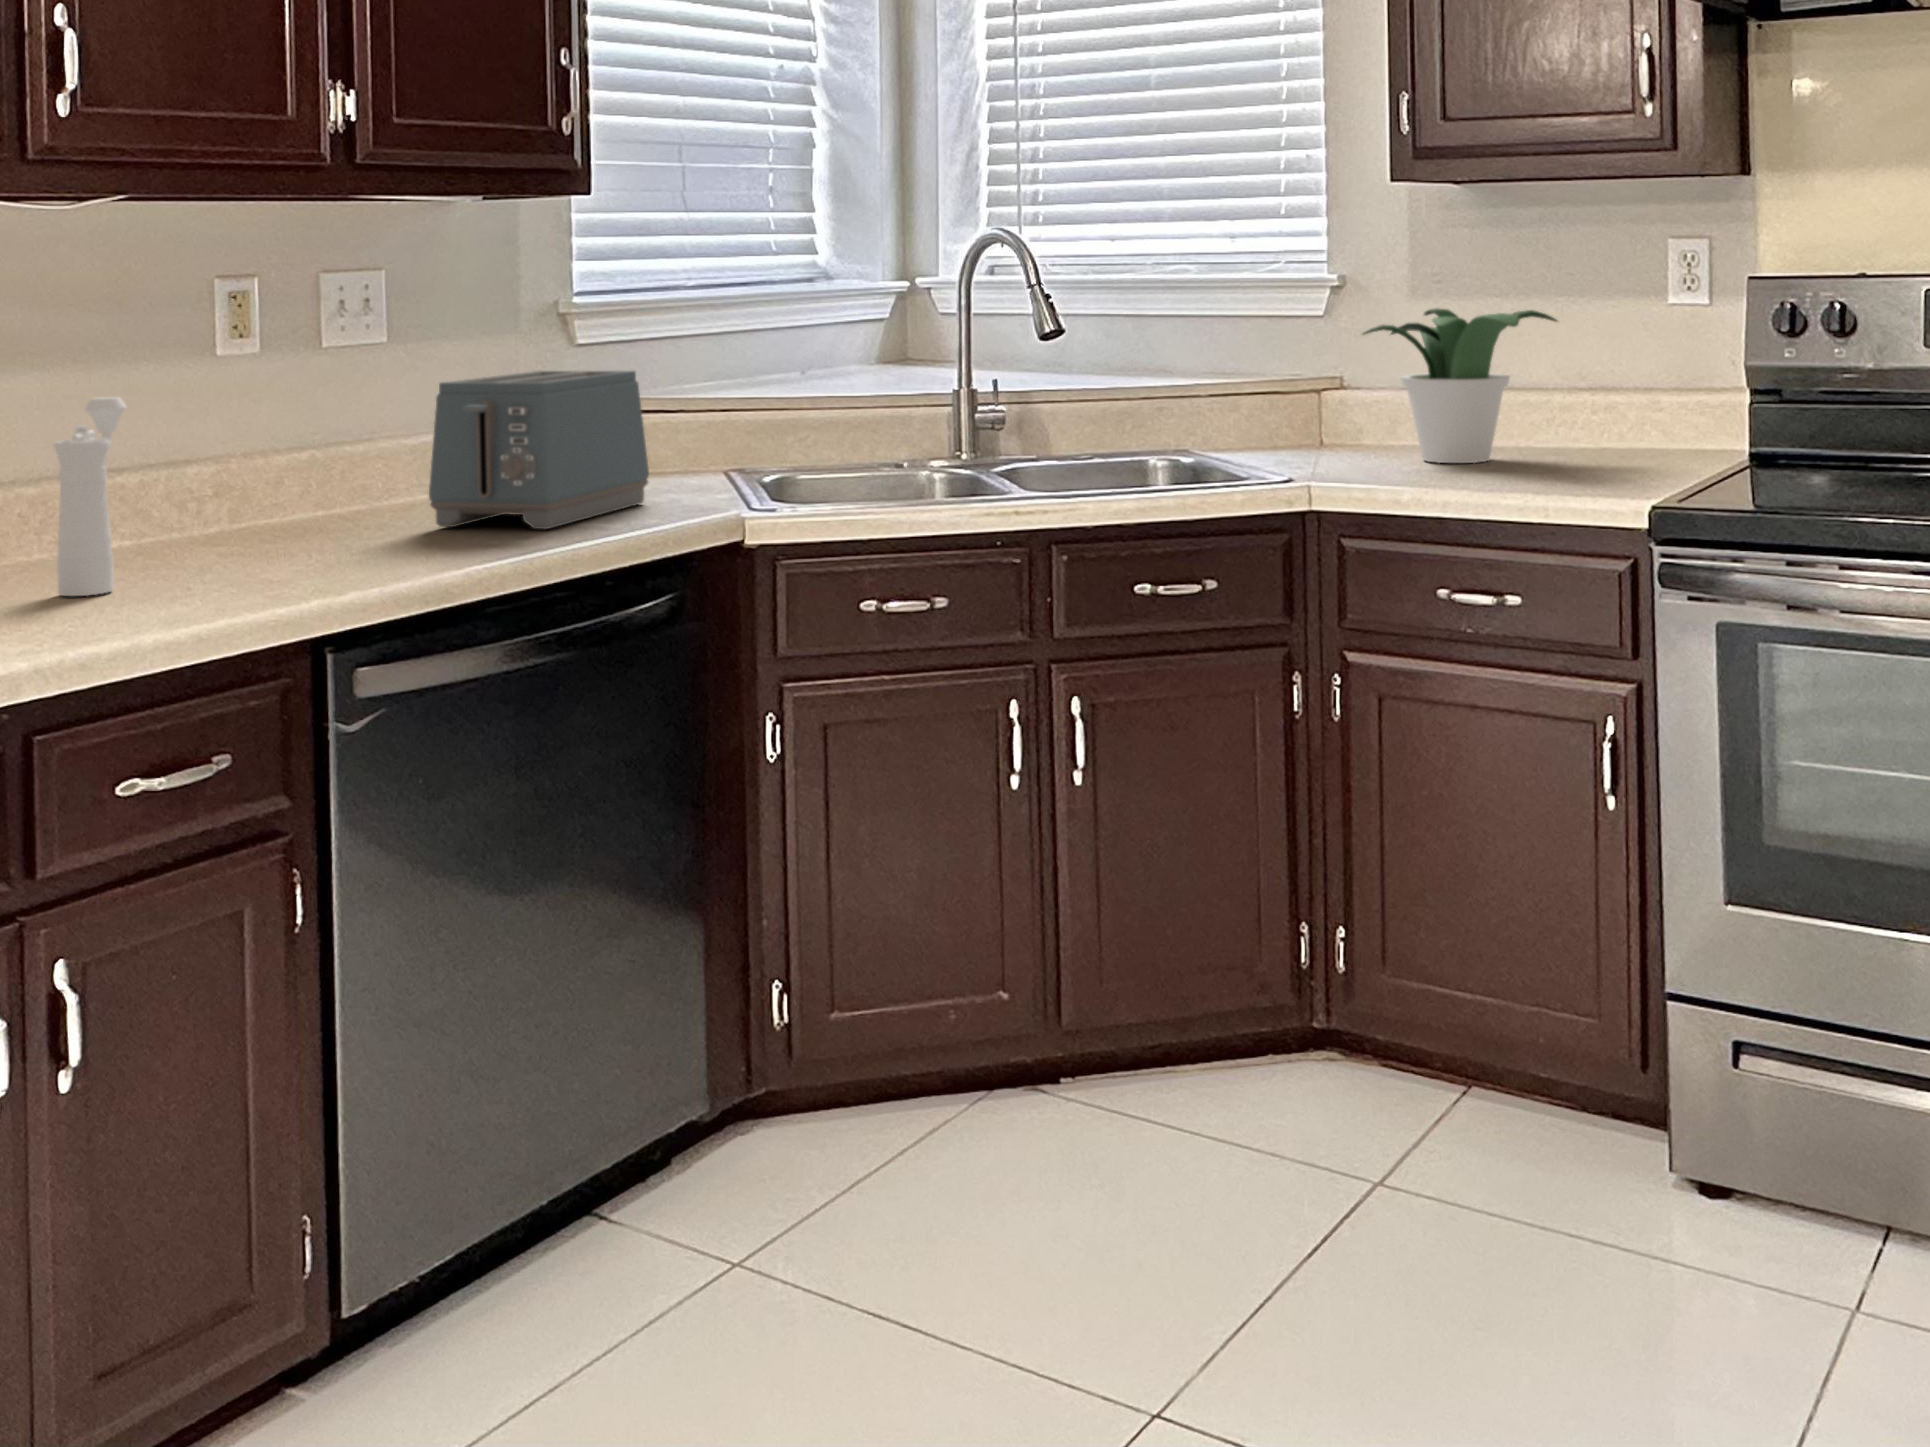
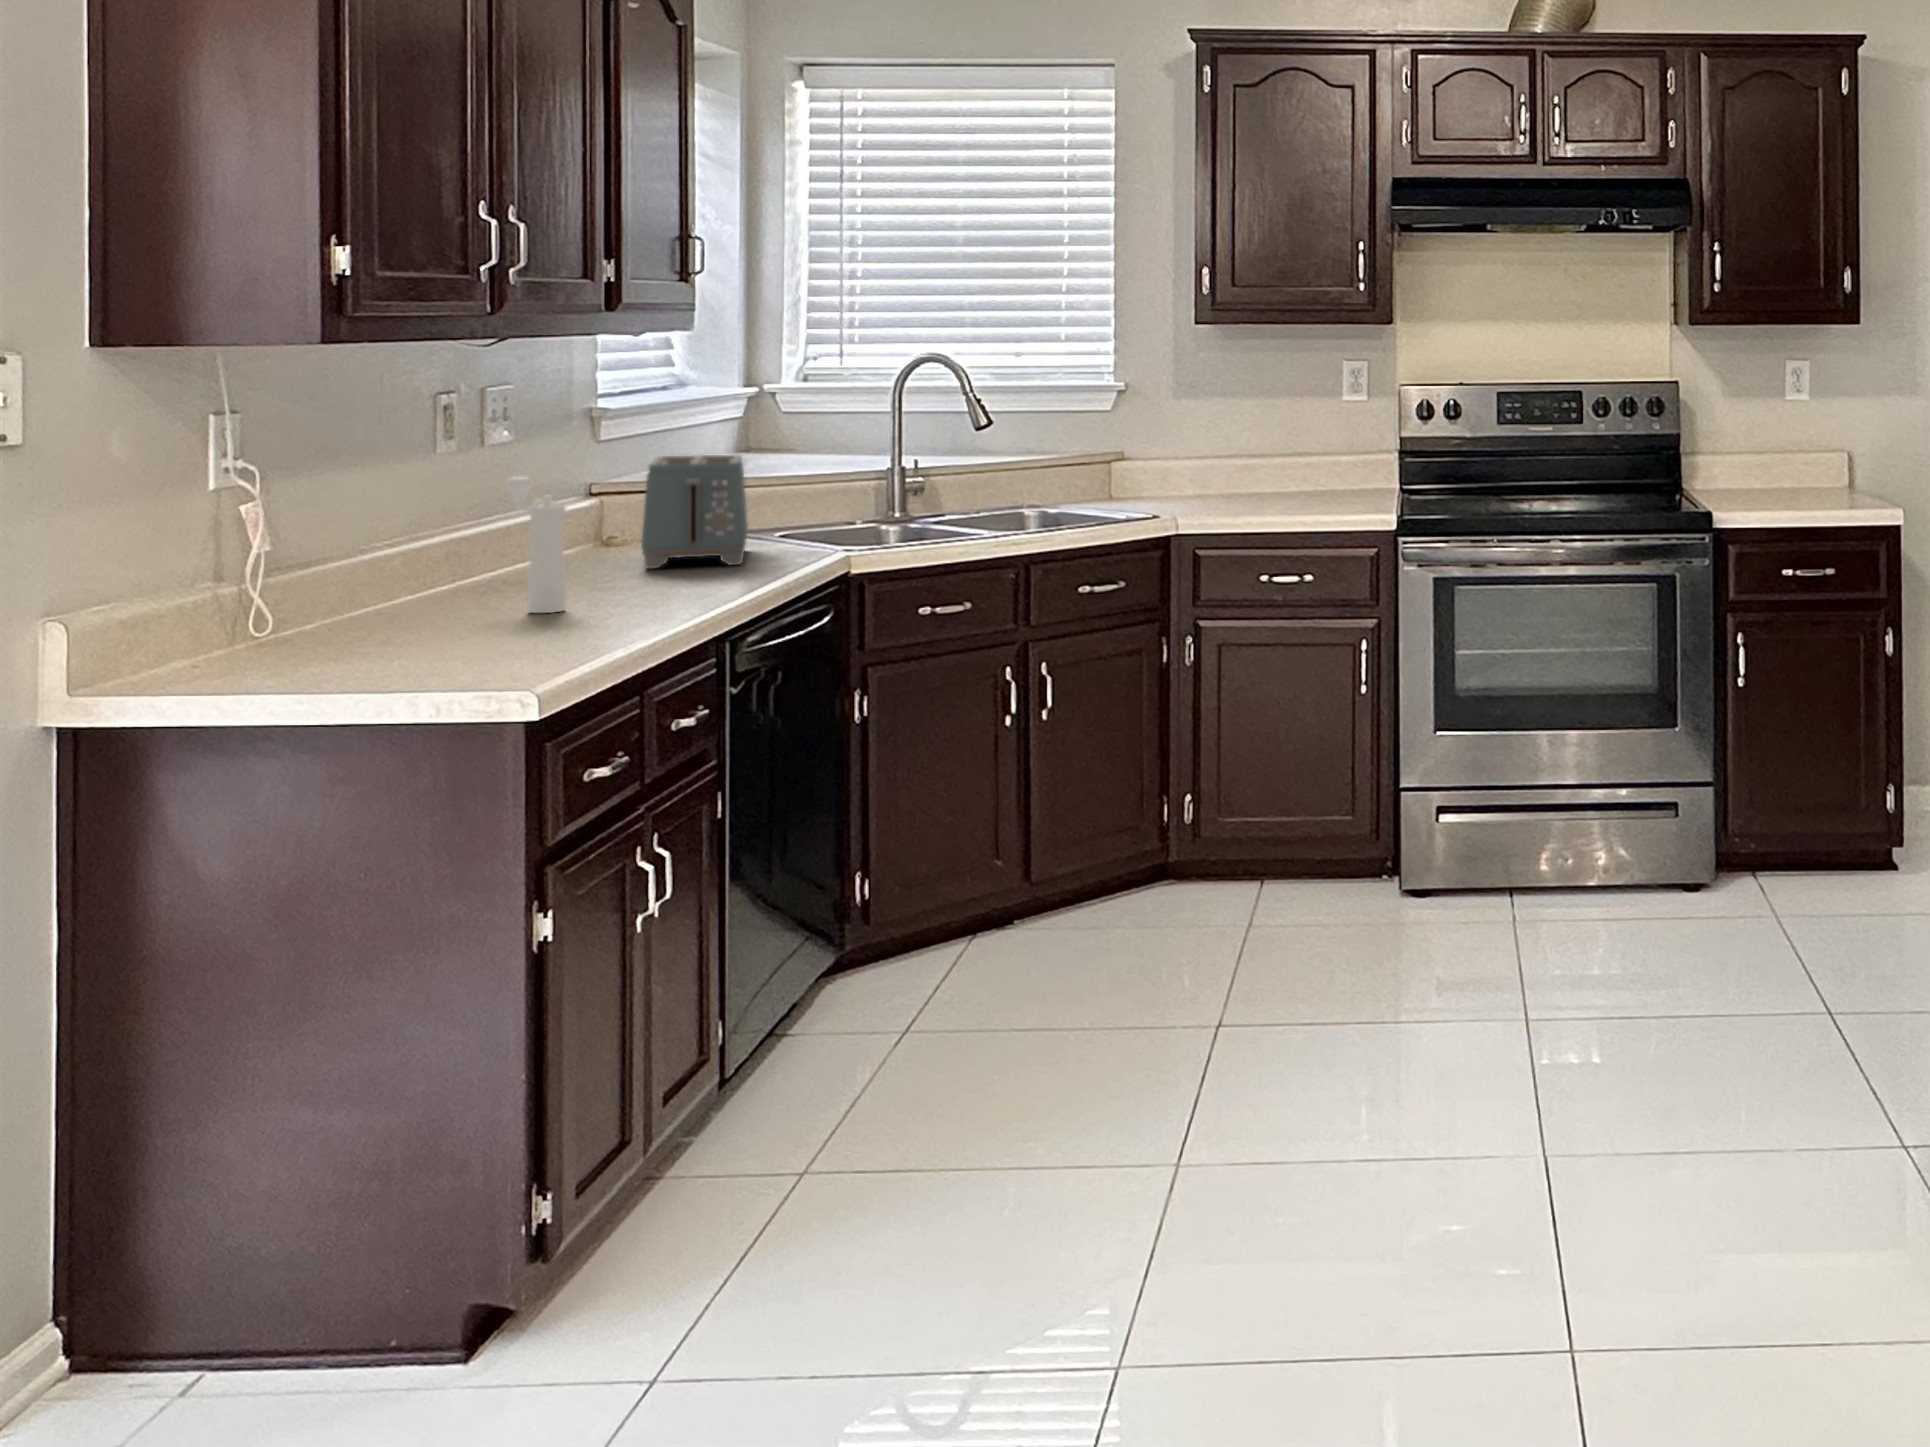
potted plant: present [1363,308,1557,463] -> none [1170,404,1286,503]

